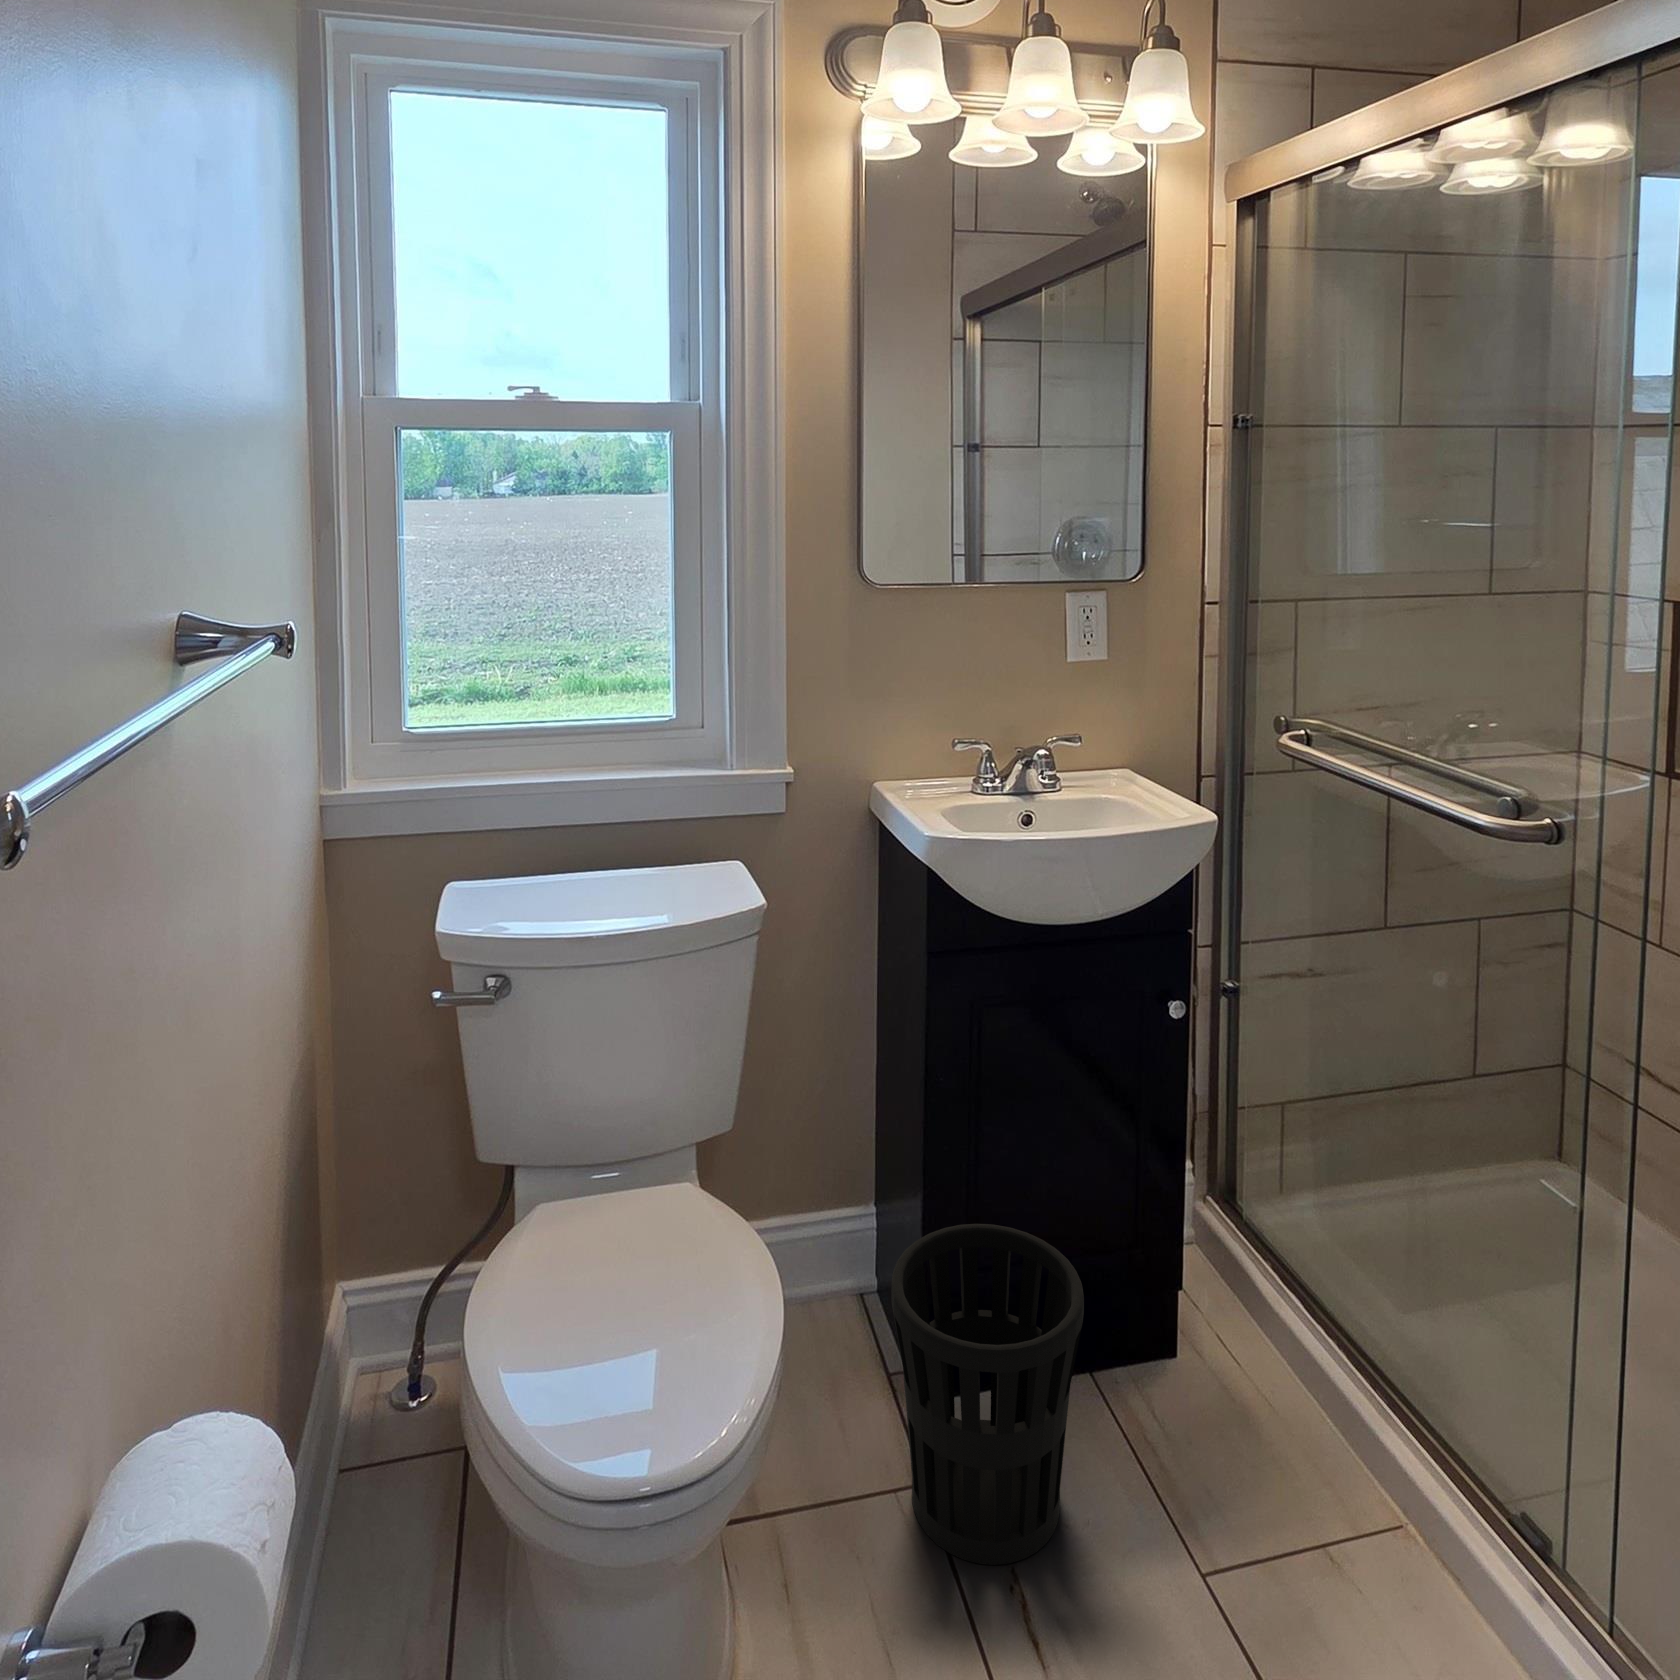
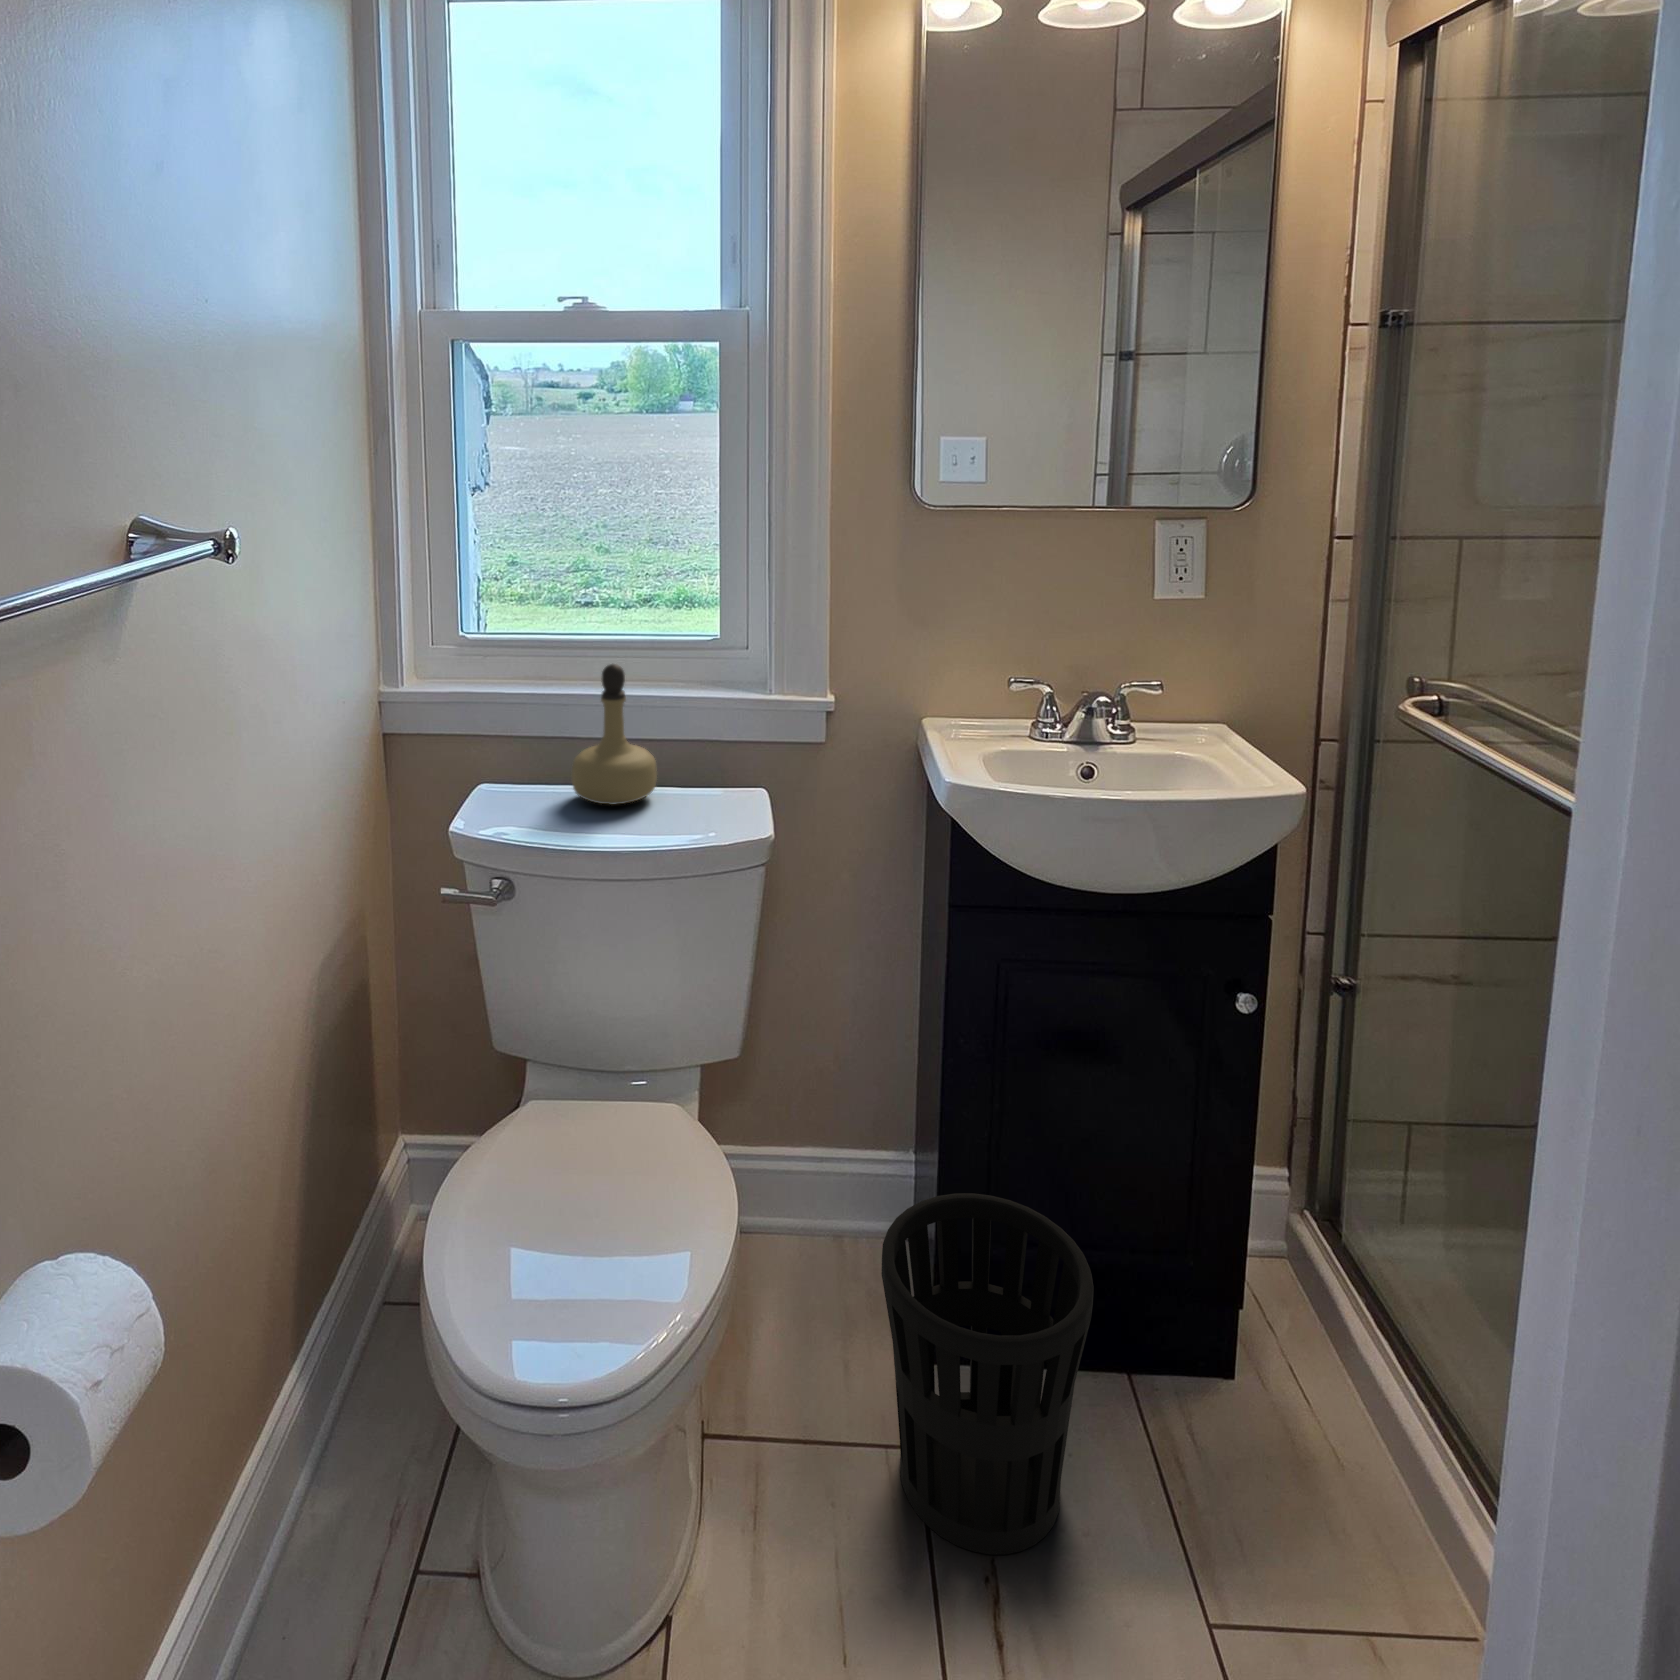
perfume bottle: none [547,751,635,893] -> present [572,664,657,804]

